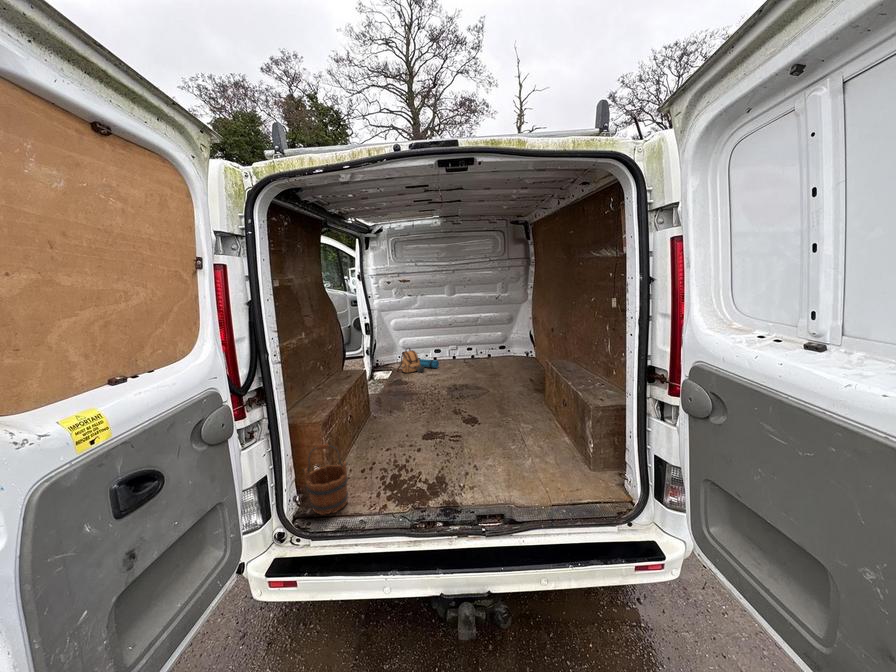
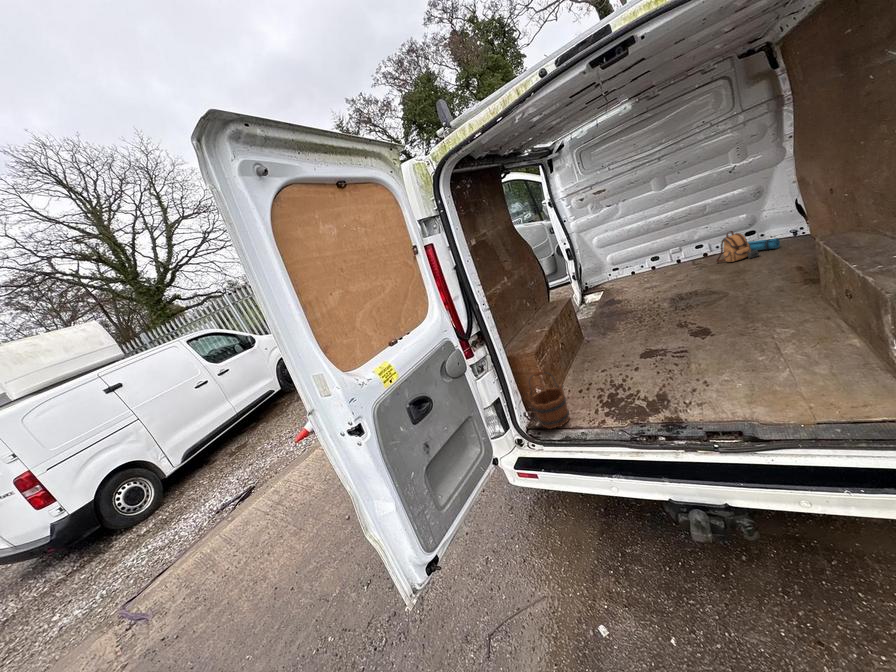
backpack: present [397,348,439,373] -> present [716,231,780,262]

